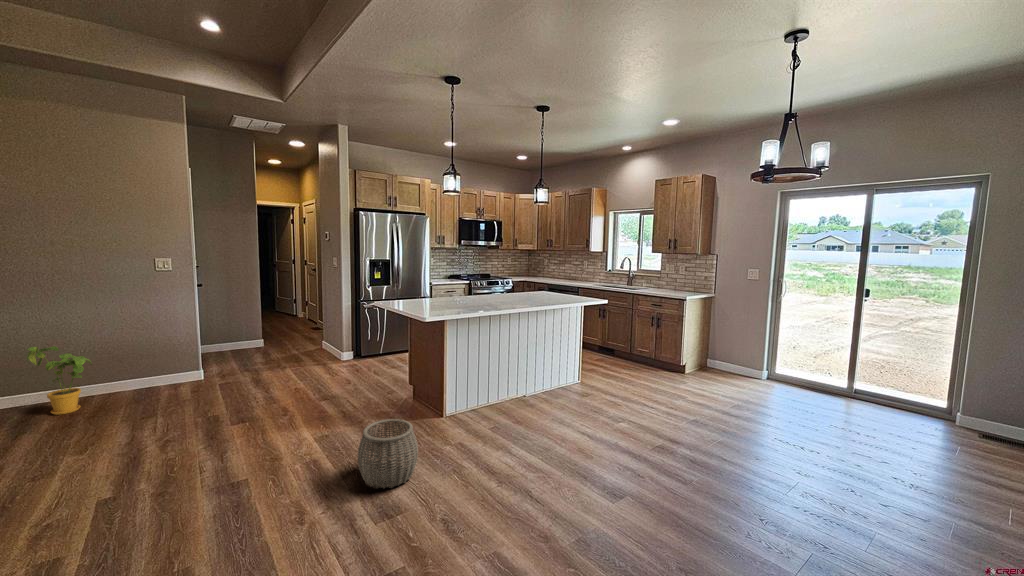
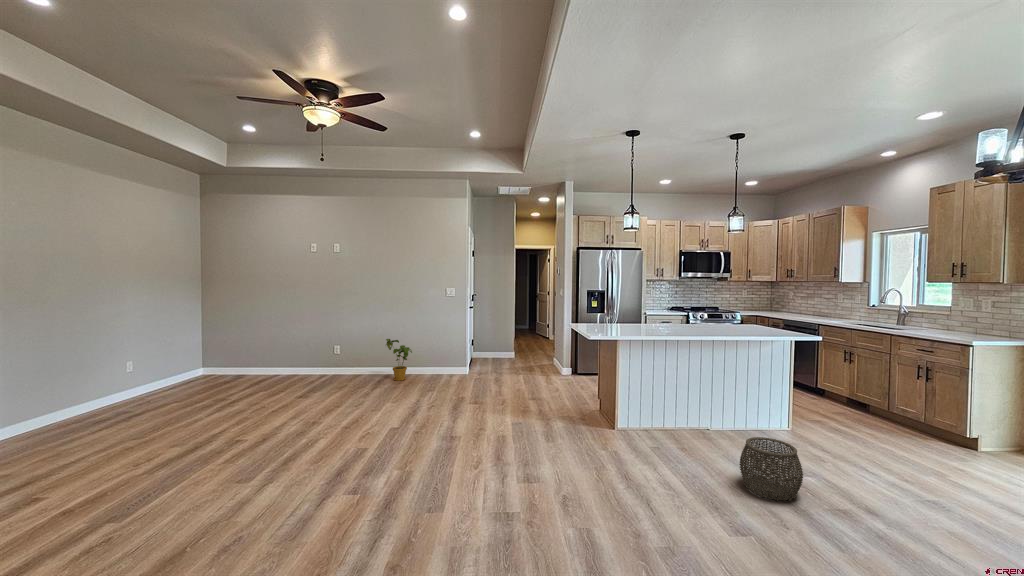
woven basket: present [358,419,418,488] -> present [739,437,803,501]

